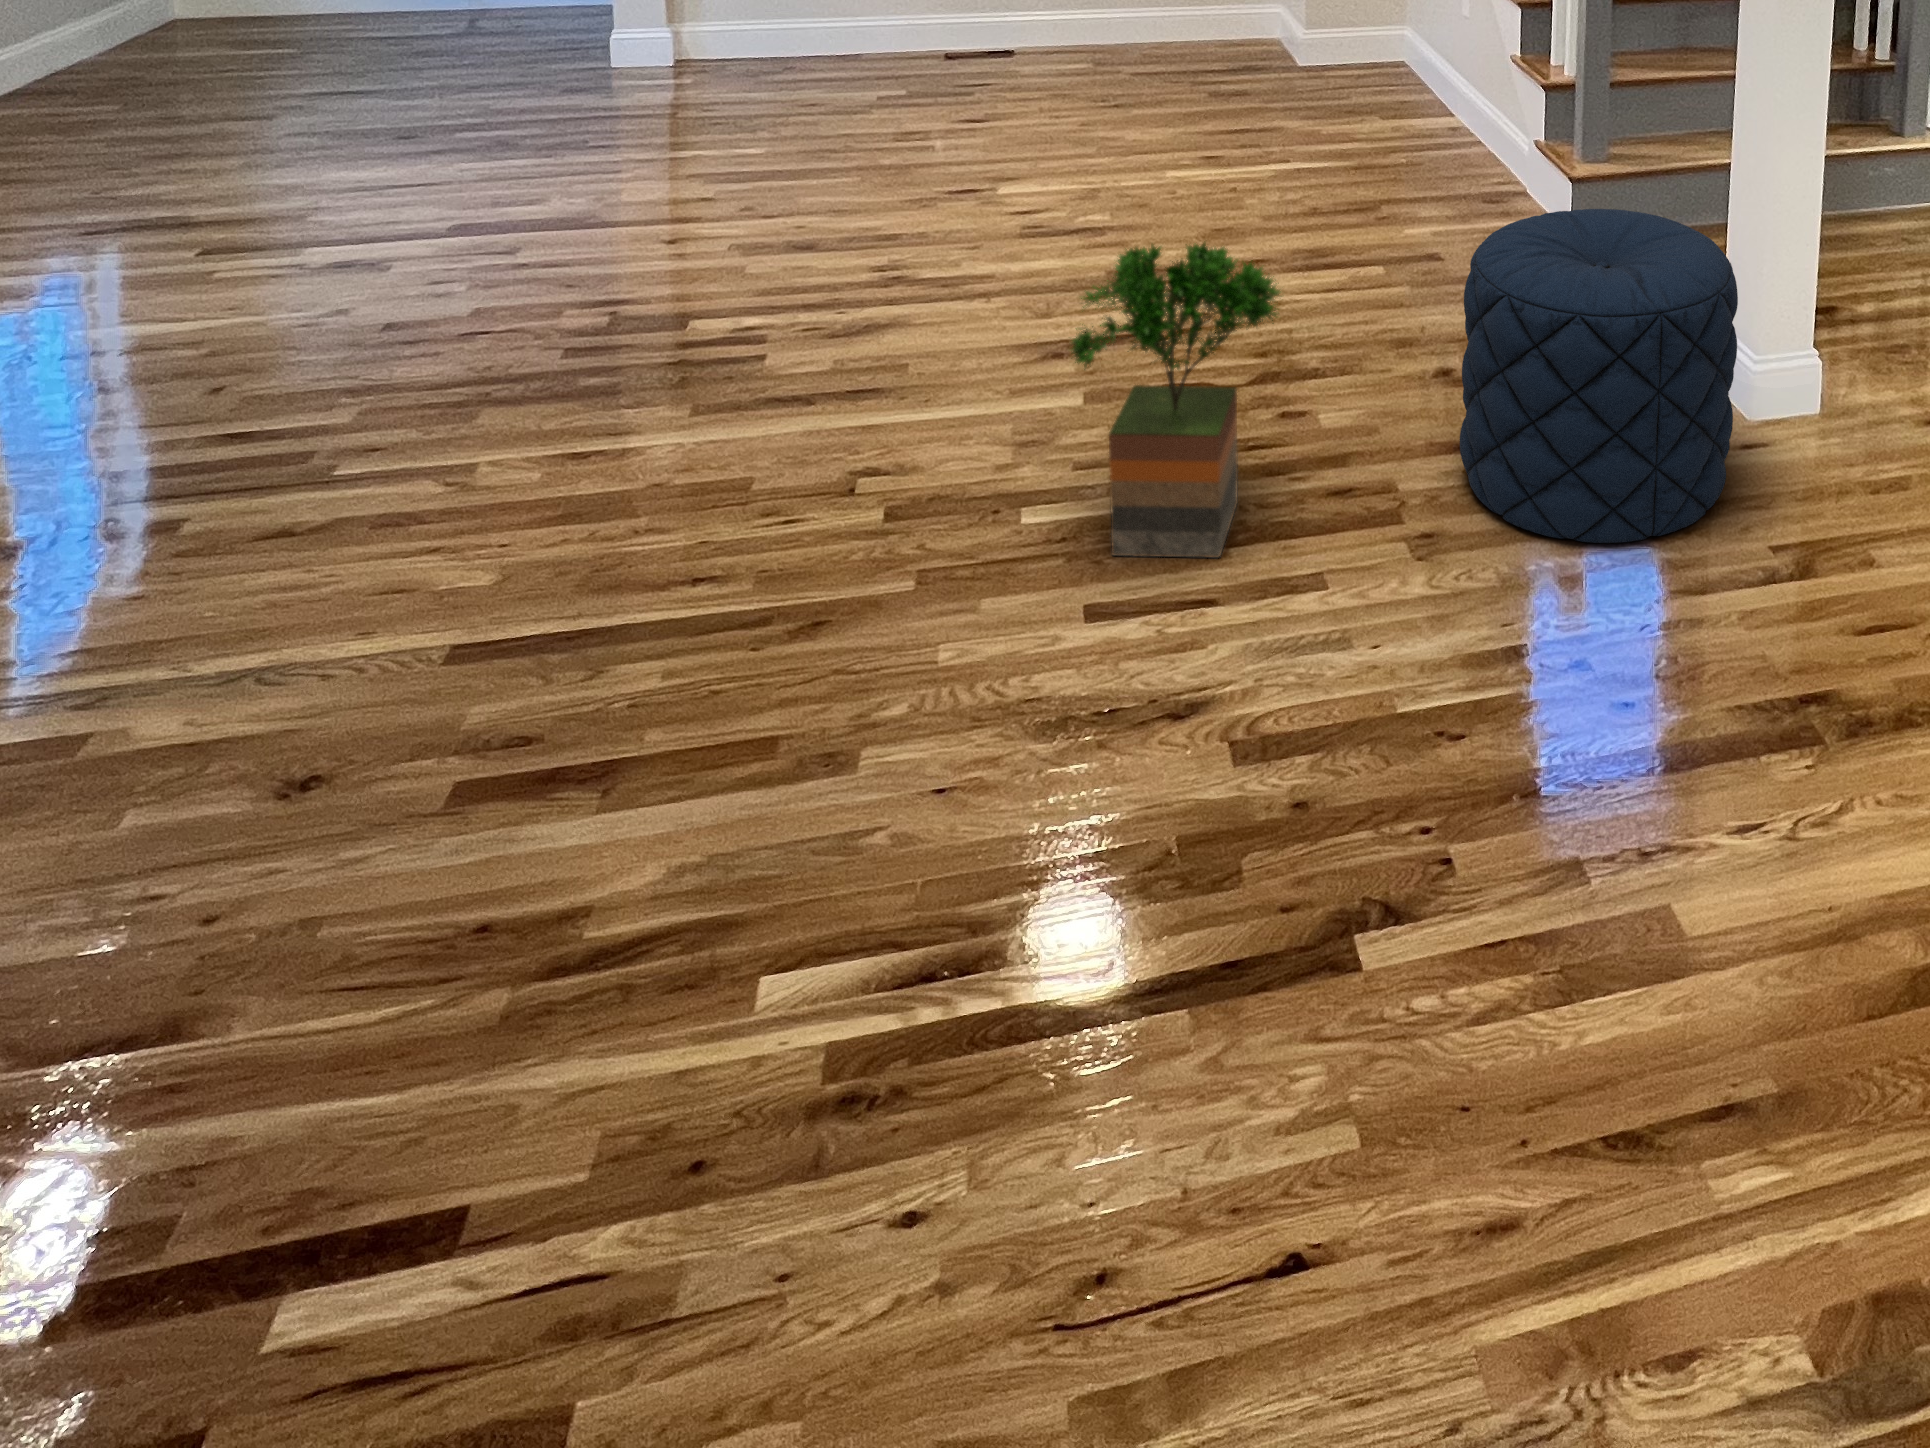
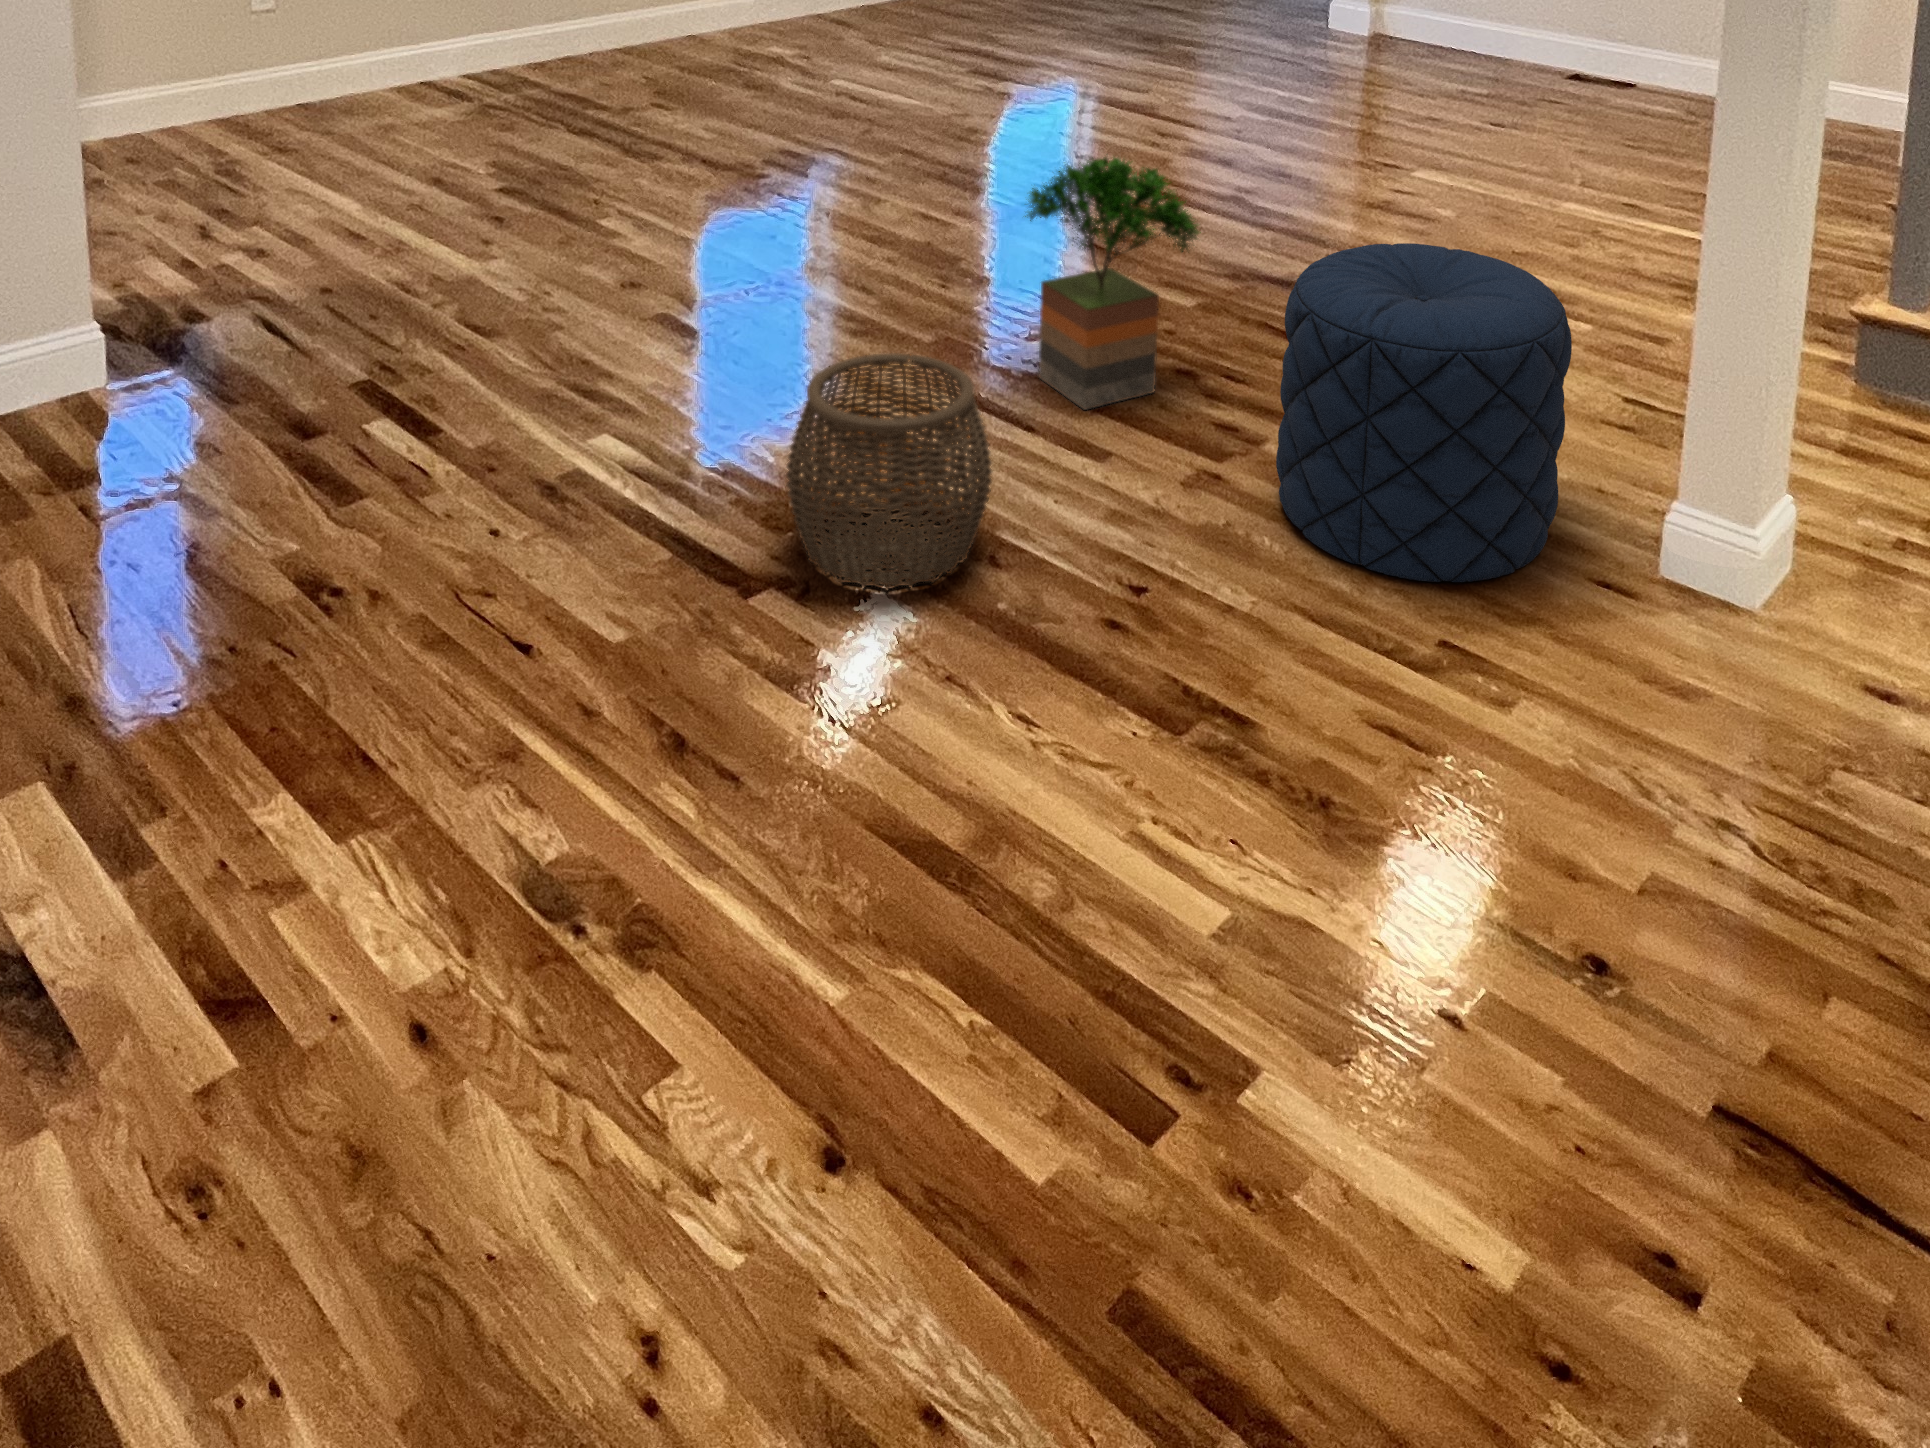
woven basket: none [1227,545,1500,883] -> present [786,353,992,590]

